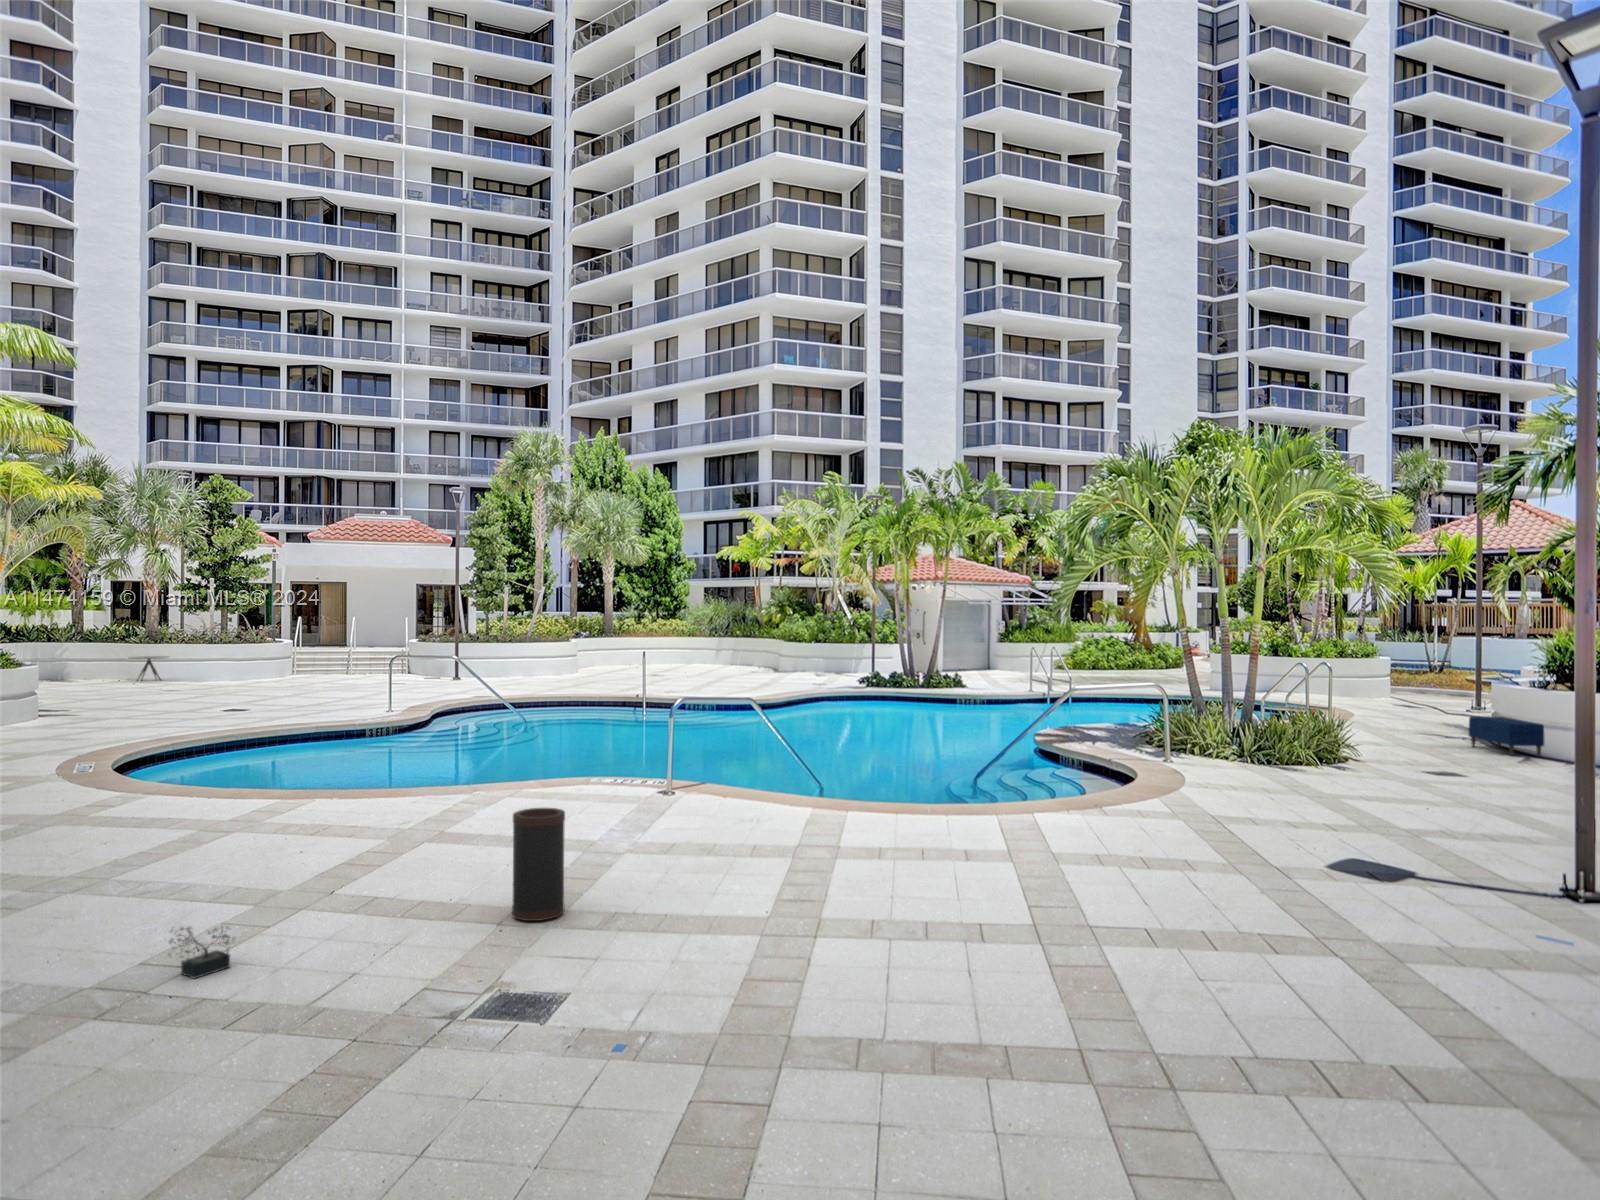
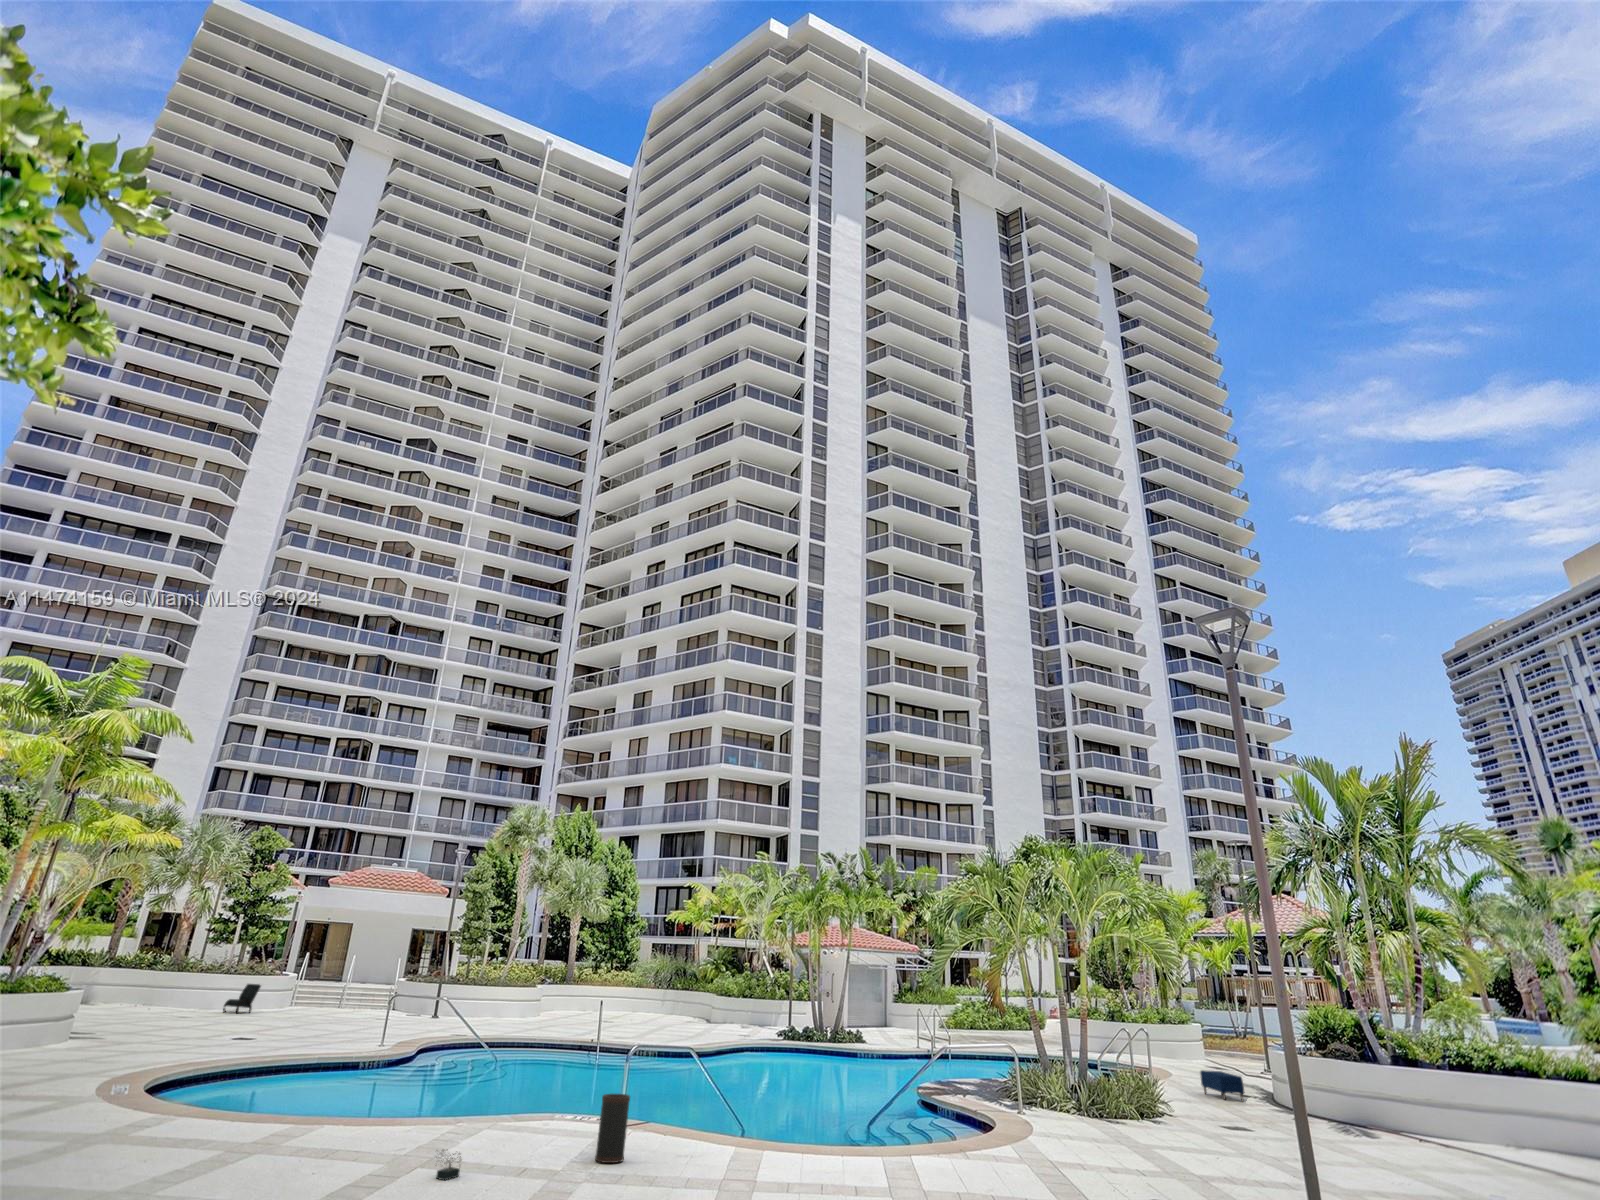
lounge chair: none [186,648,226,681] -> present [223,984,261,1014]
round table: present [130,656,168,680] -> none [180,990,214,1013]

